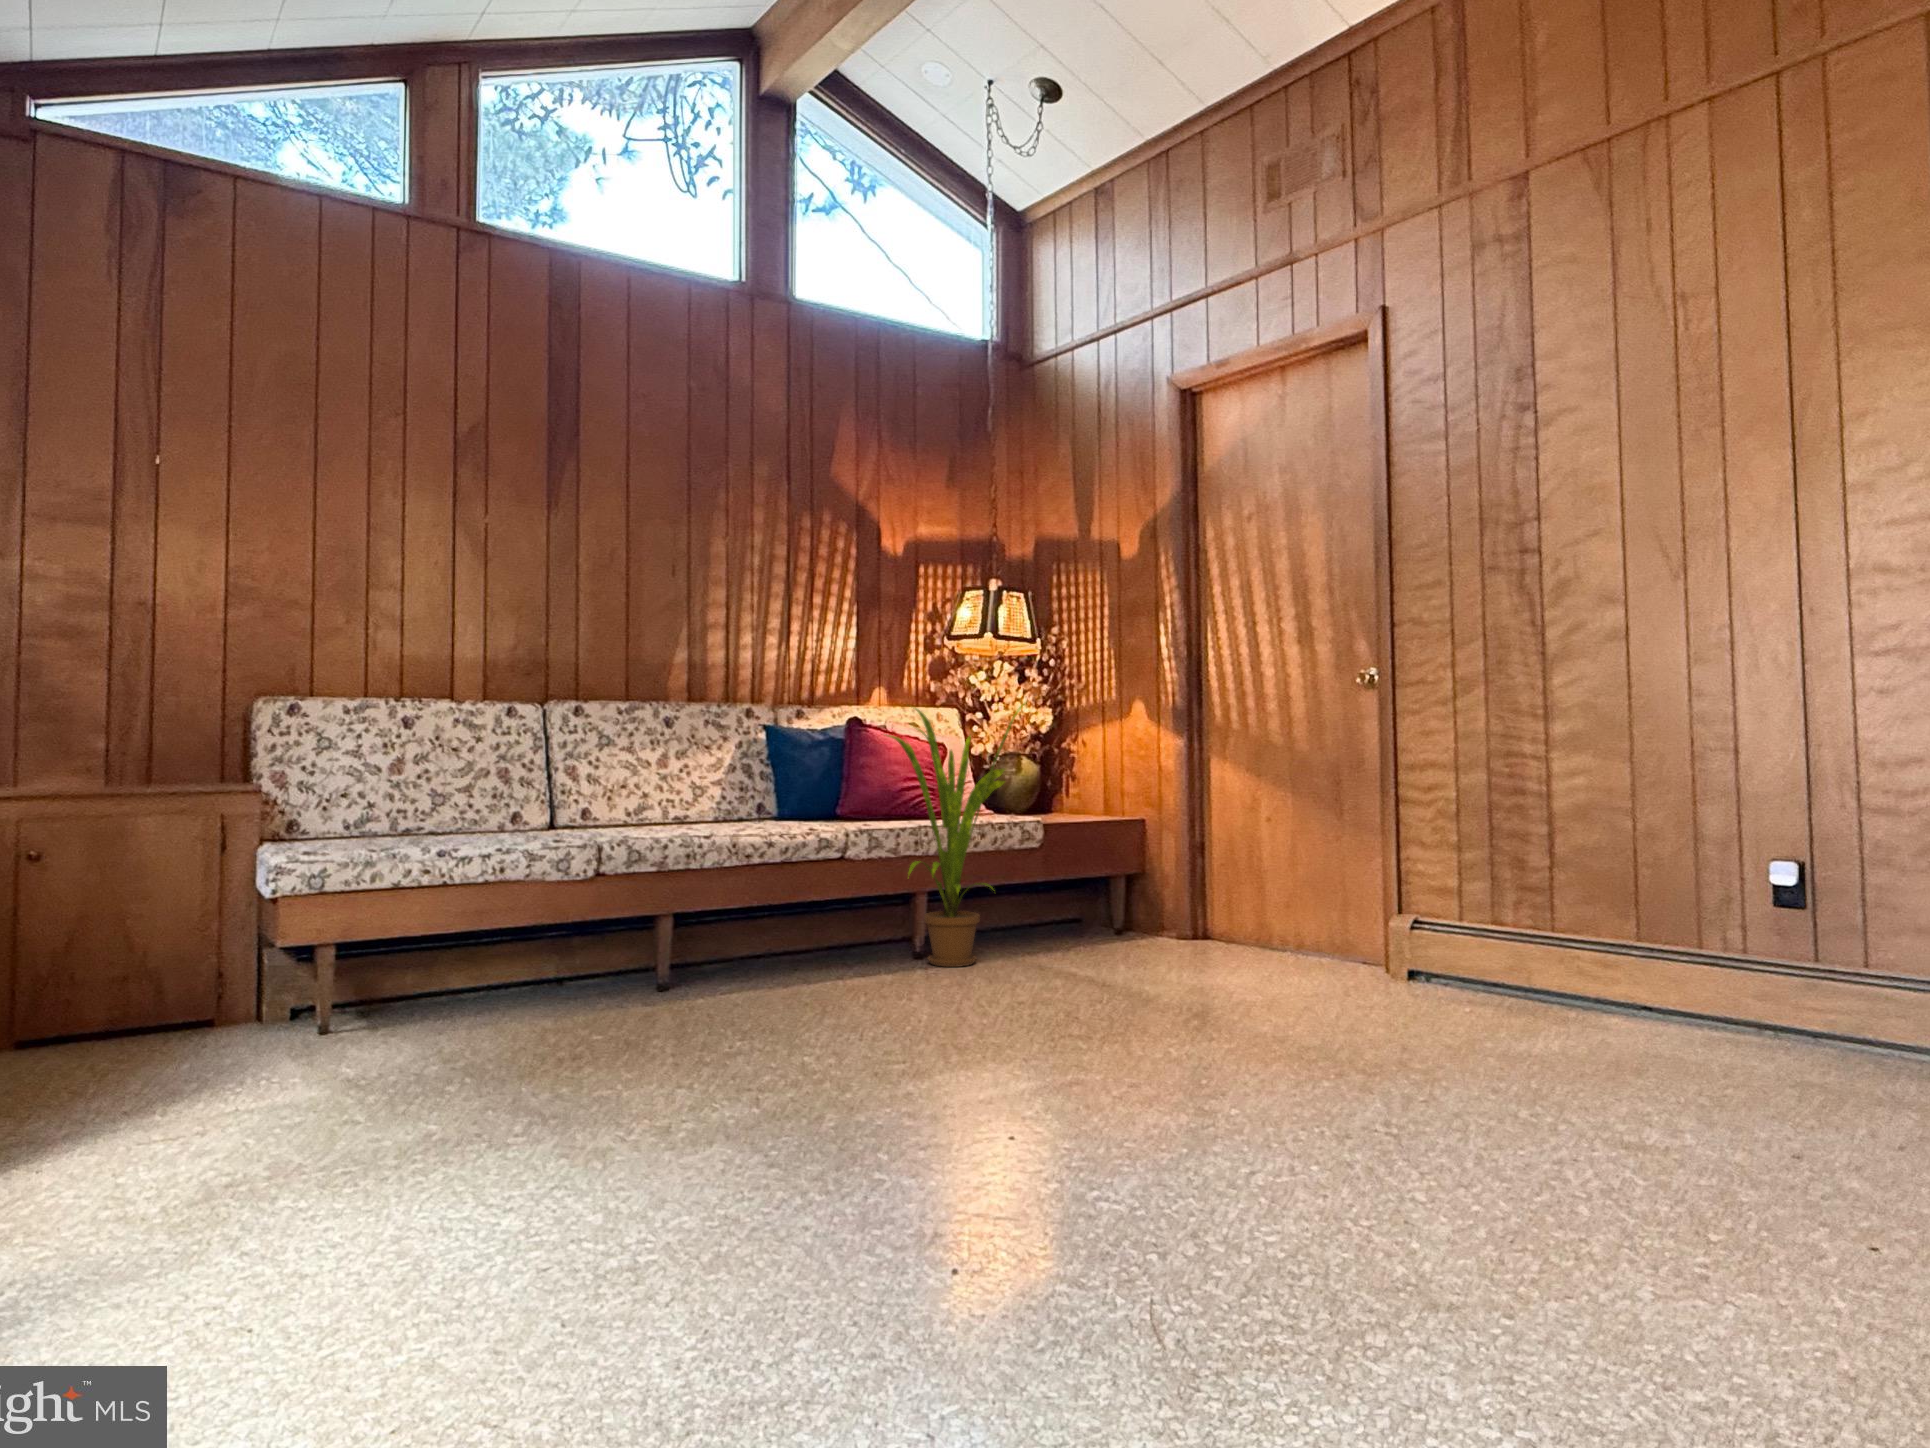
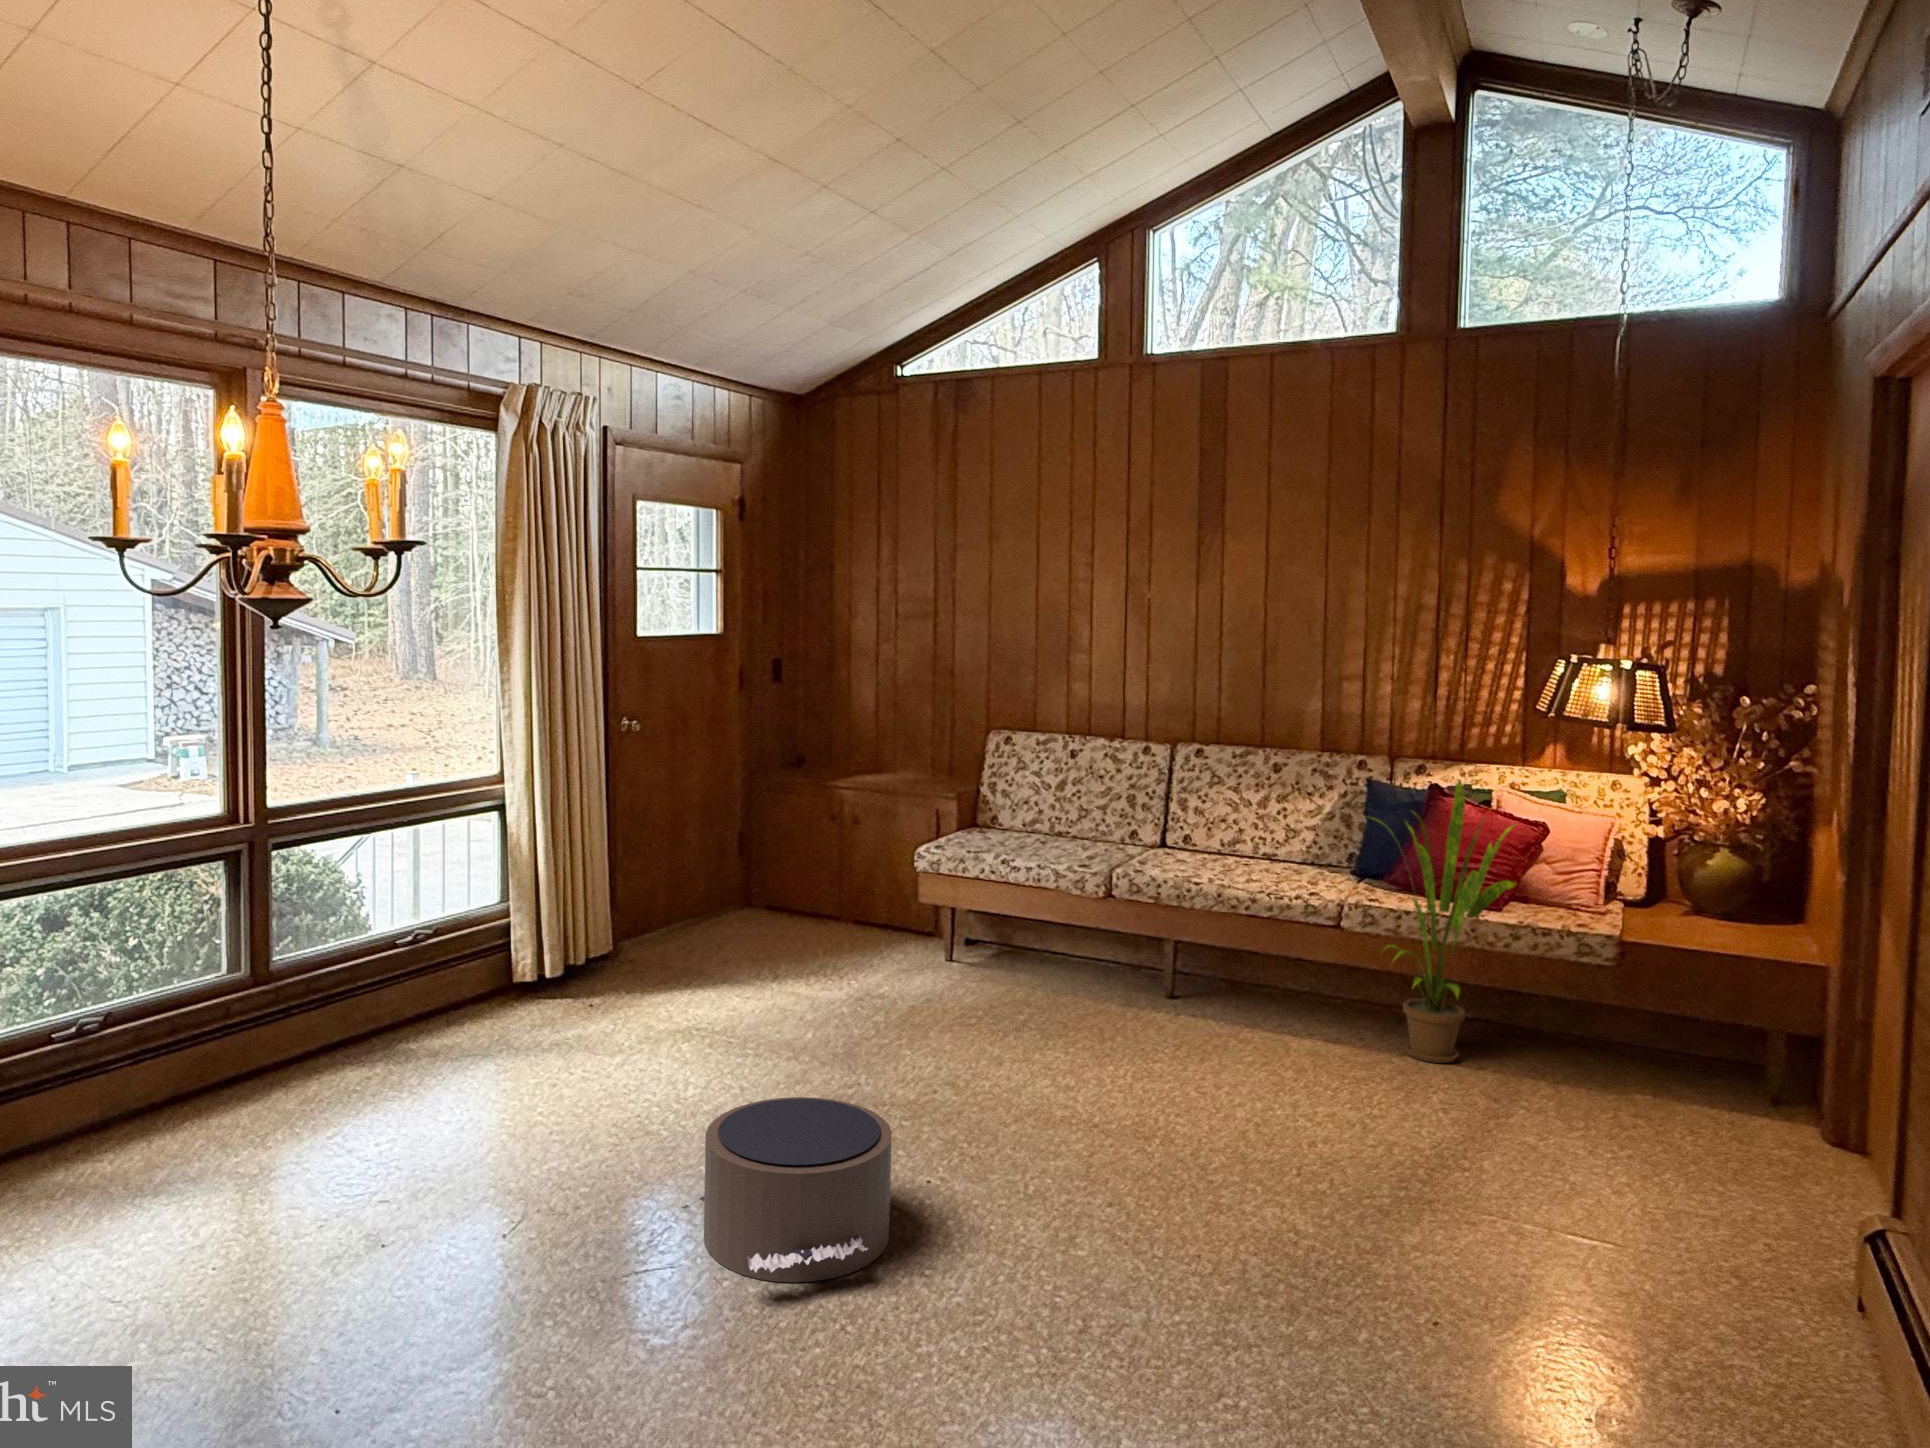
pouf: none [1028,1036,1438,1306] -> present [699,1097,892,1282]

